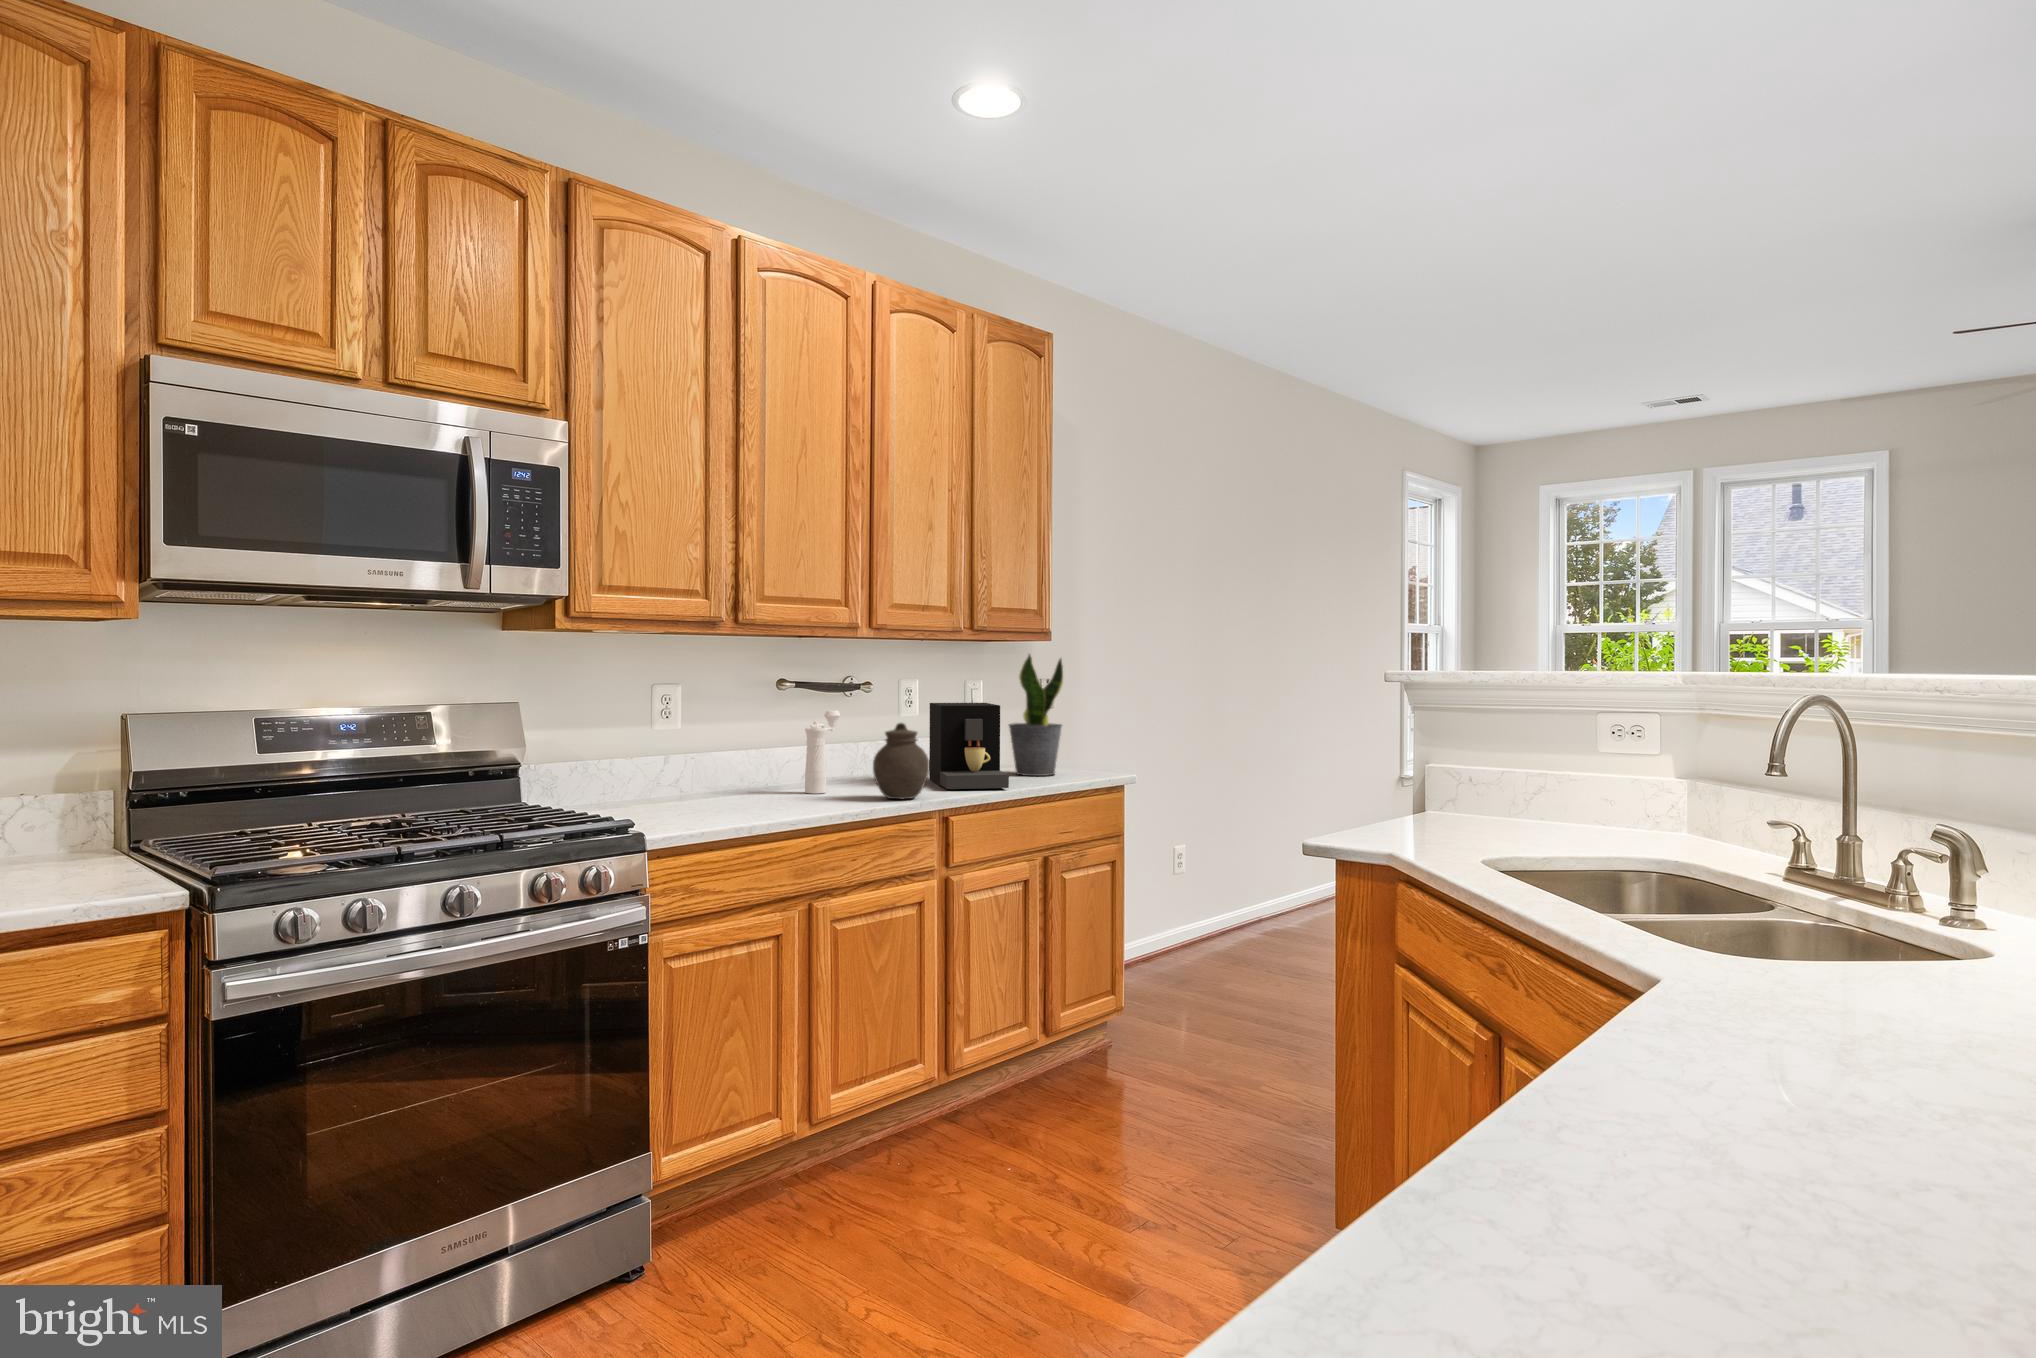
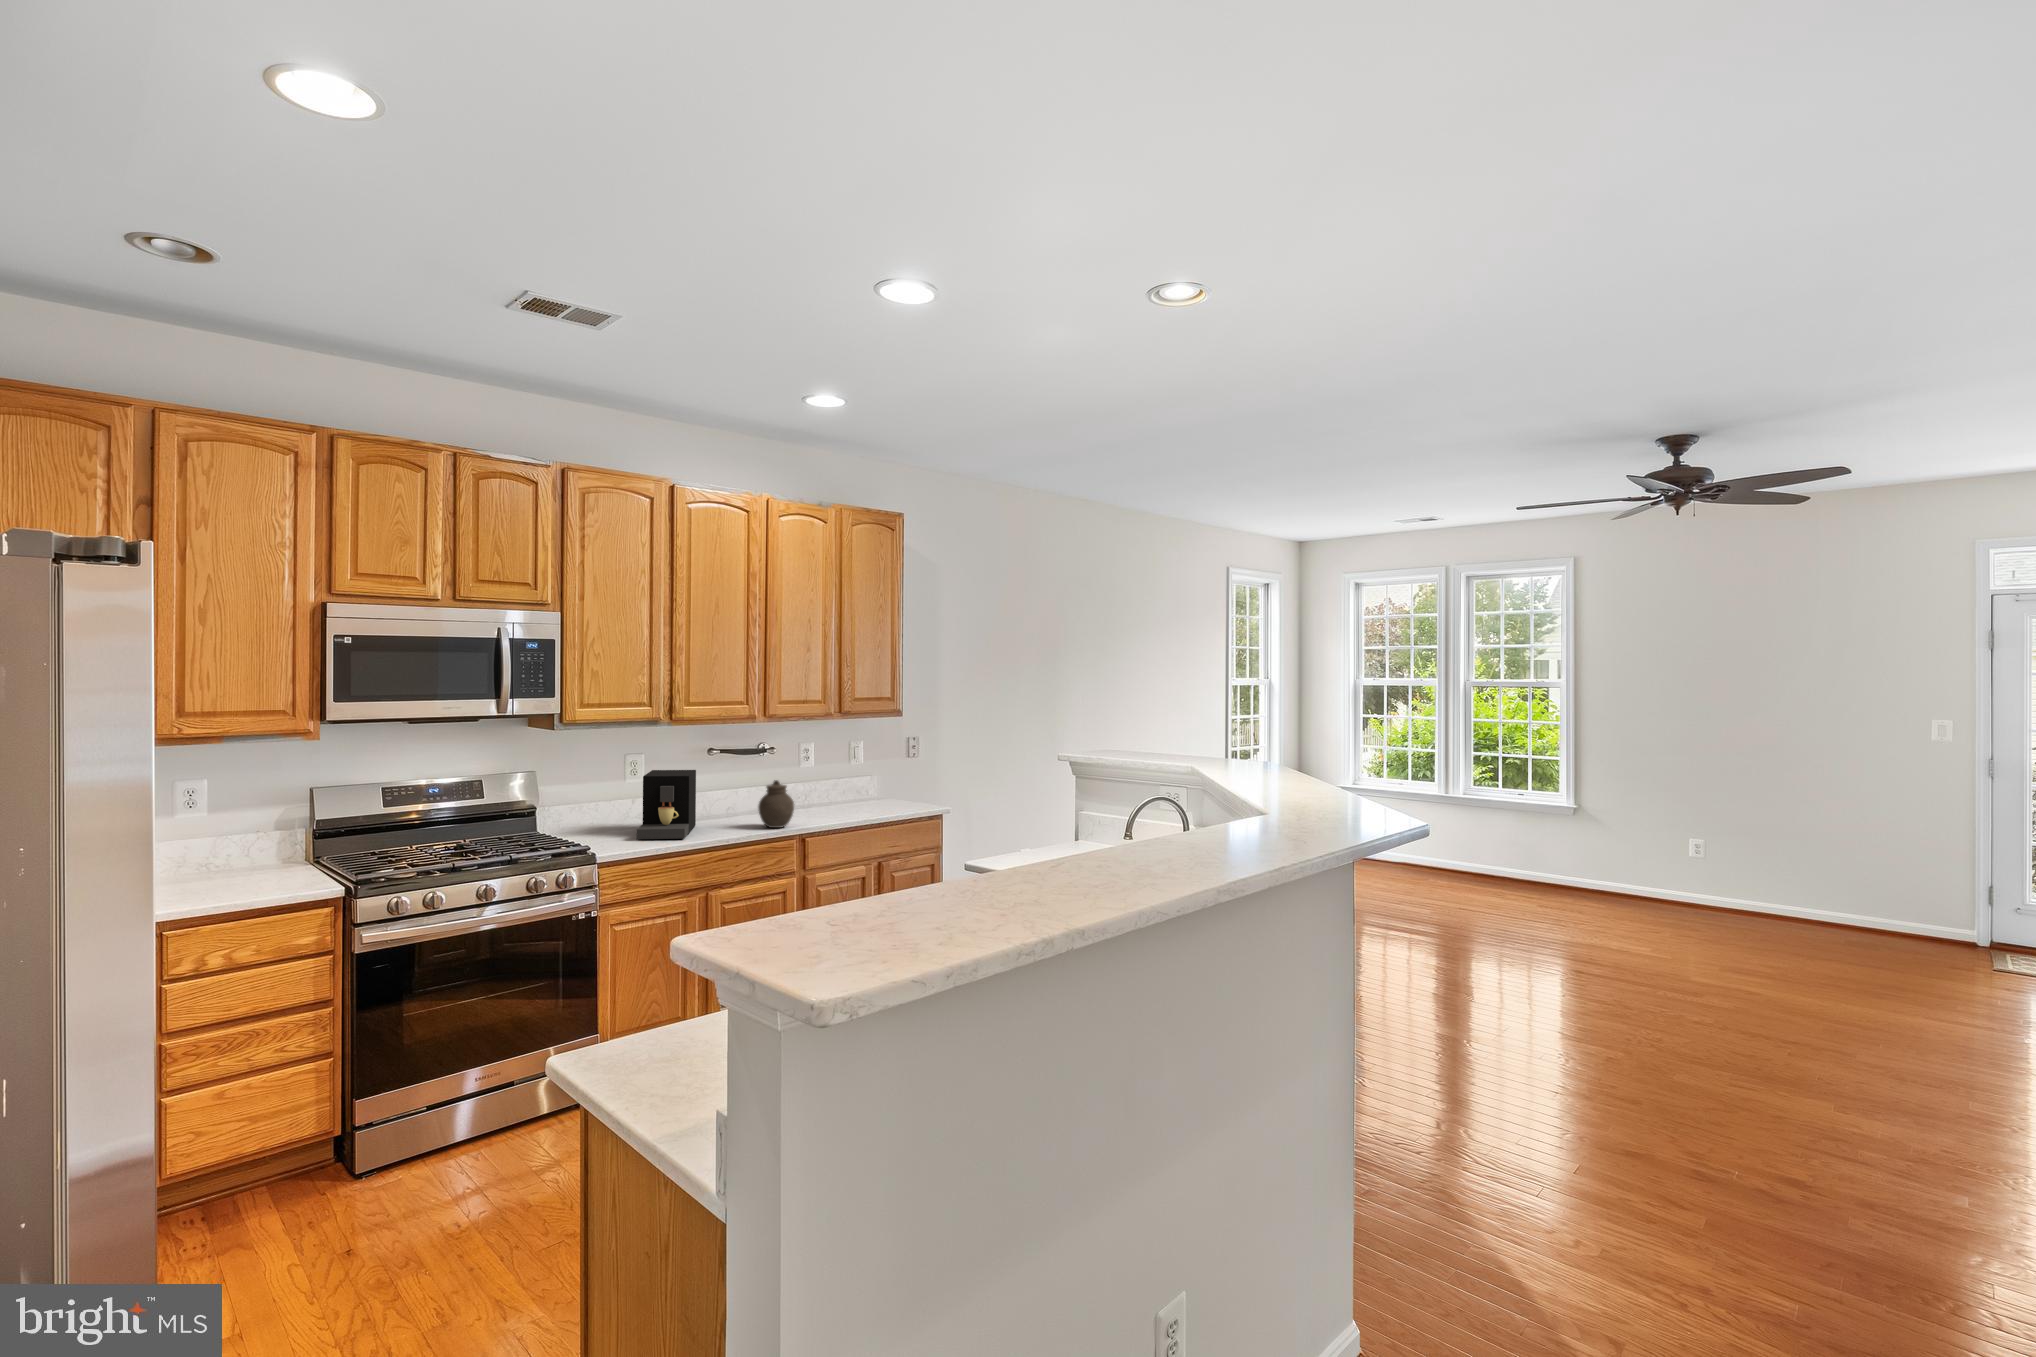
potted plant: present [1009,654,1063,776] -> none [872,726,909,807]
coffee maker: present [929,703,1009,789] -> present [636,770,696,839]
pepper mill: present [805,711,841,794] -> none [721,768,748,822]

